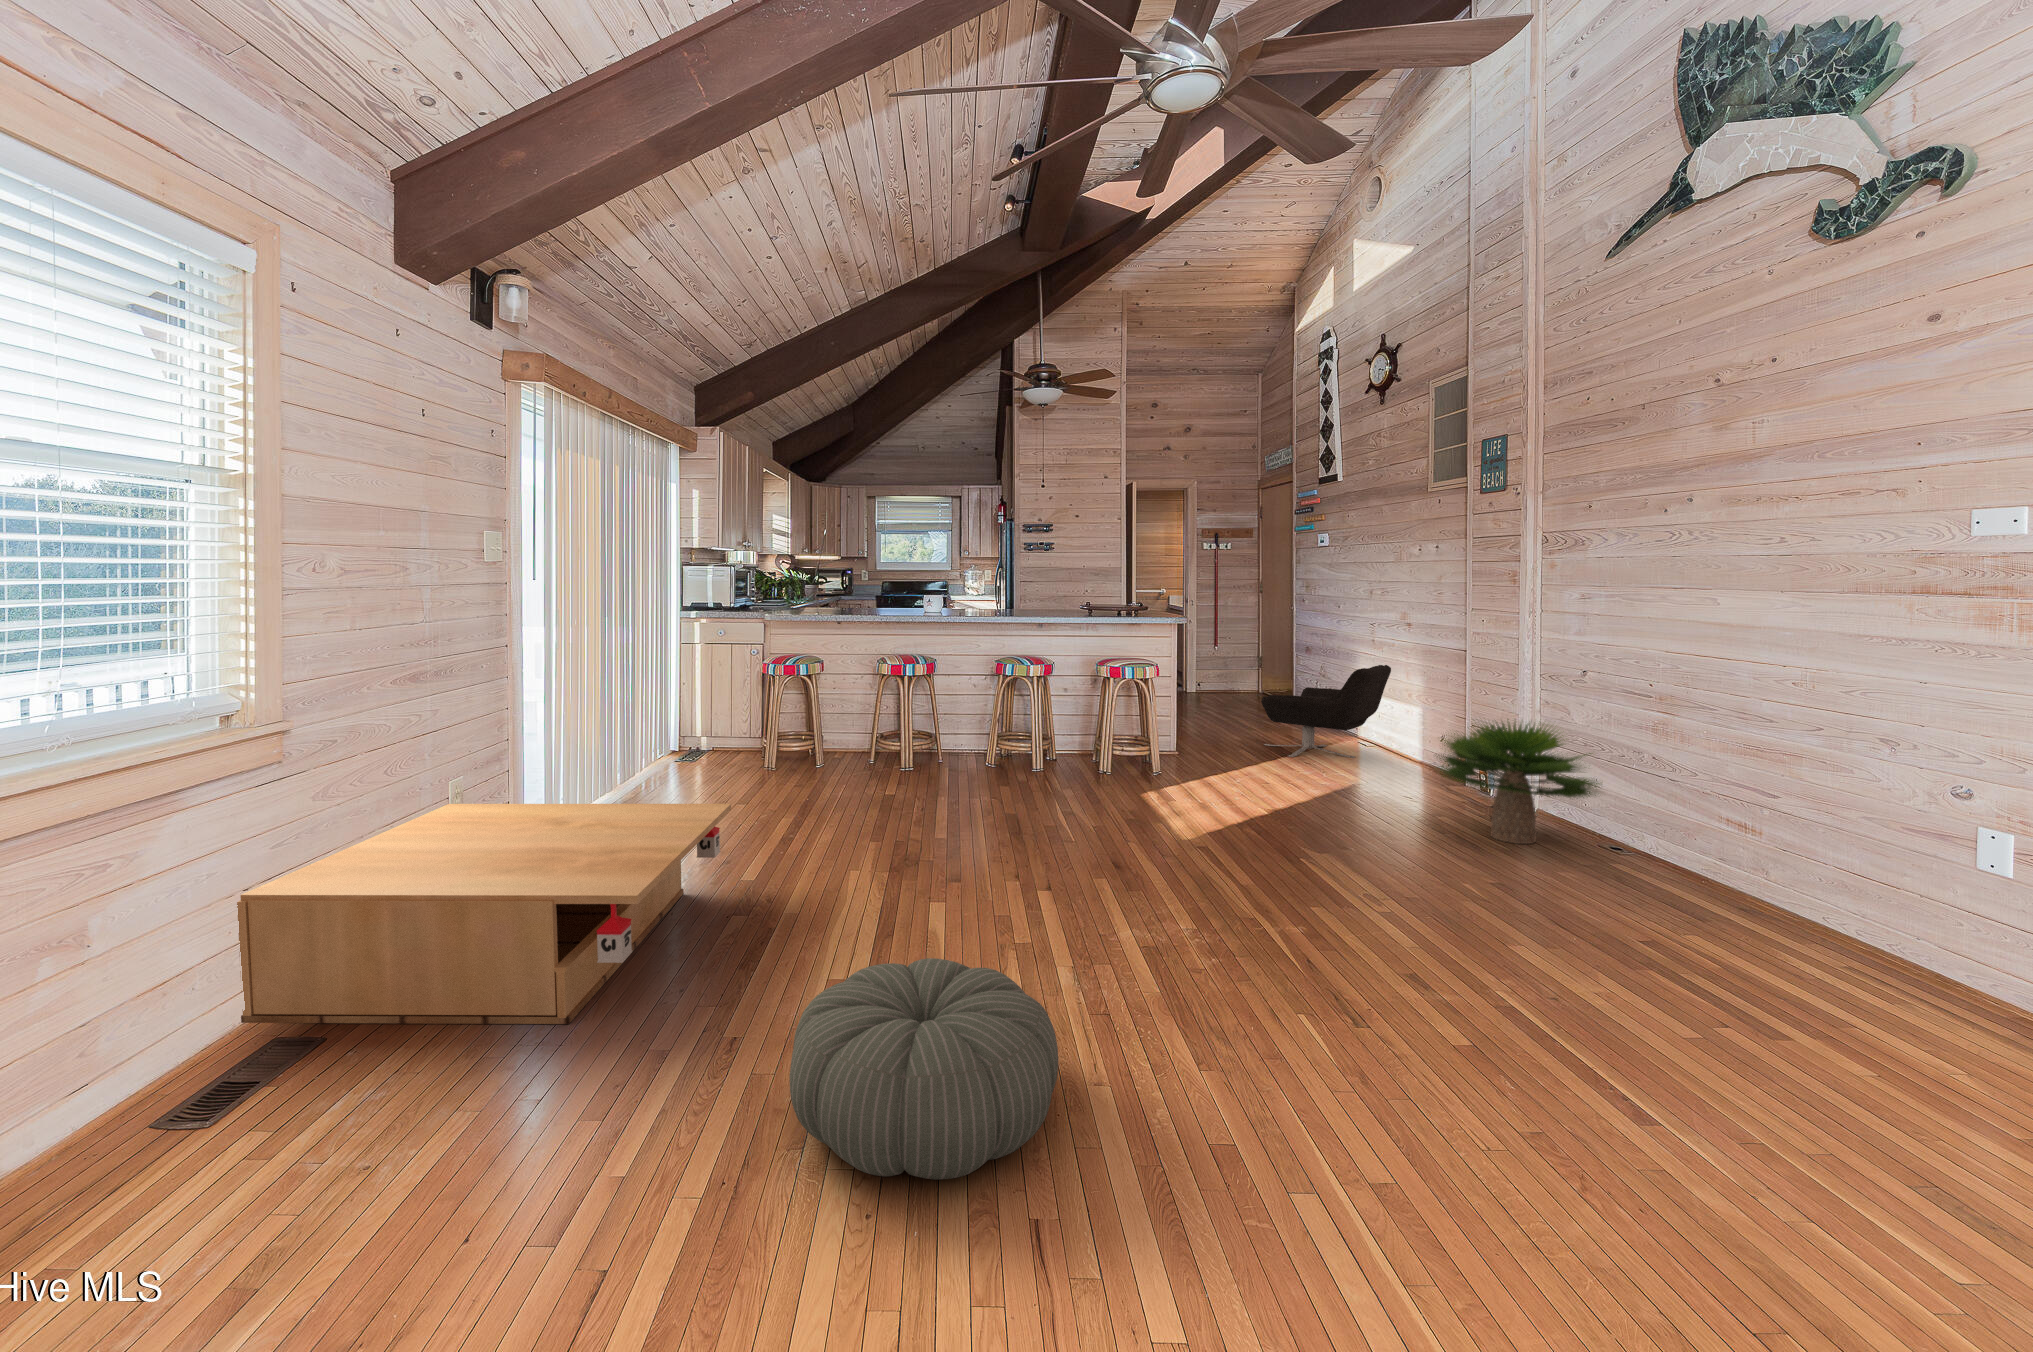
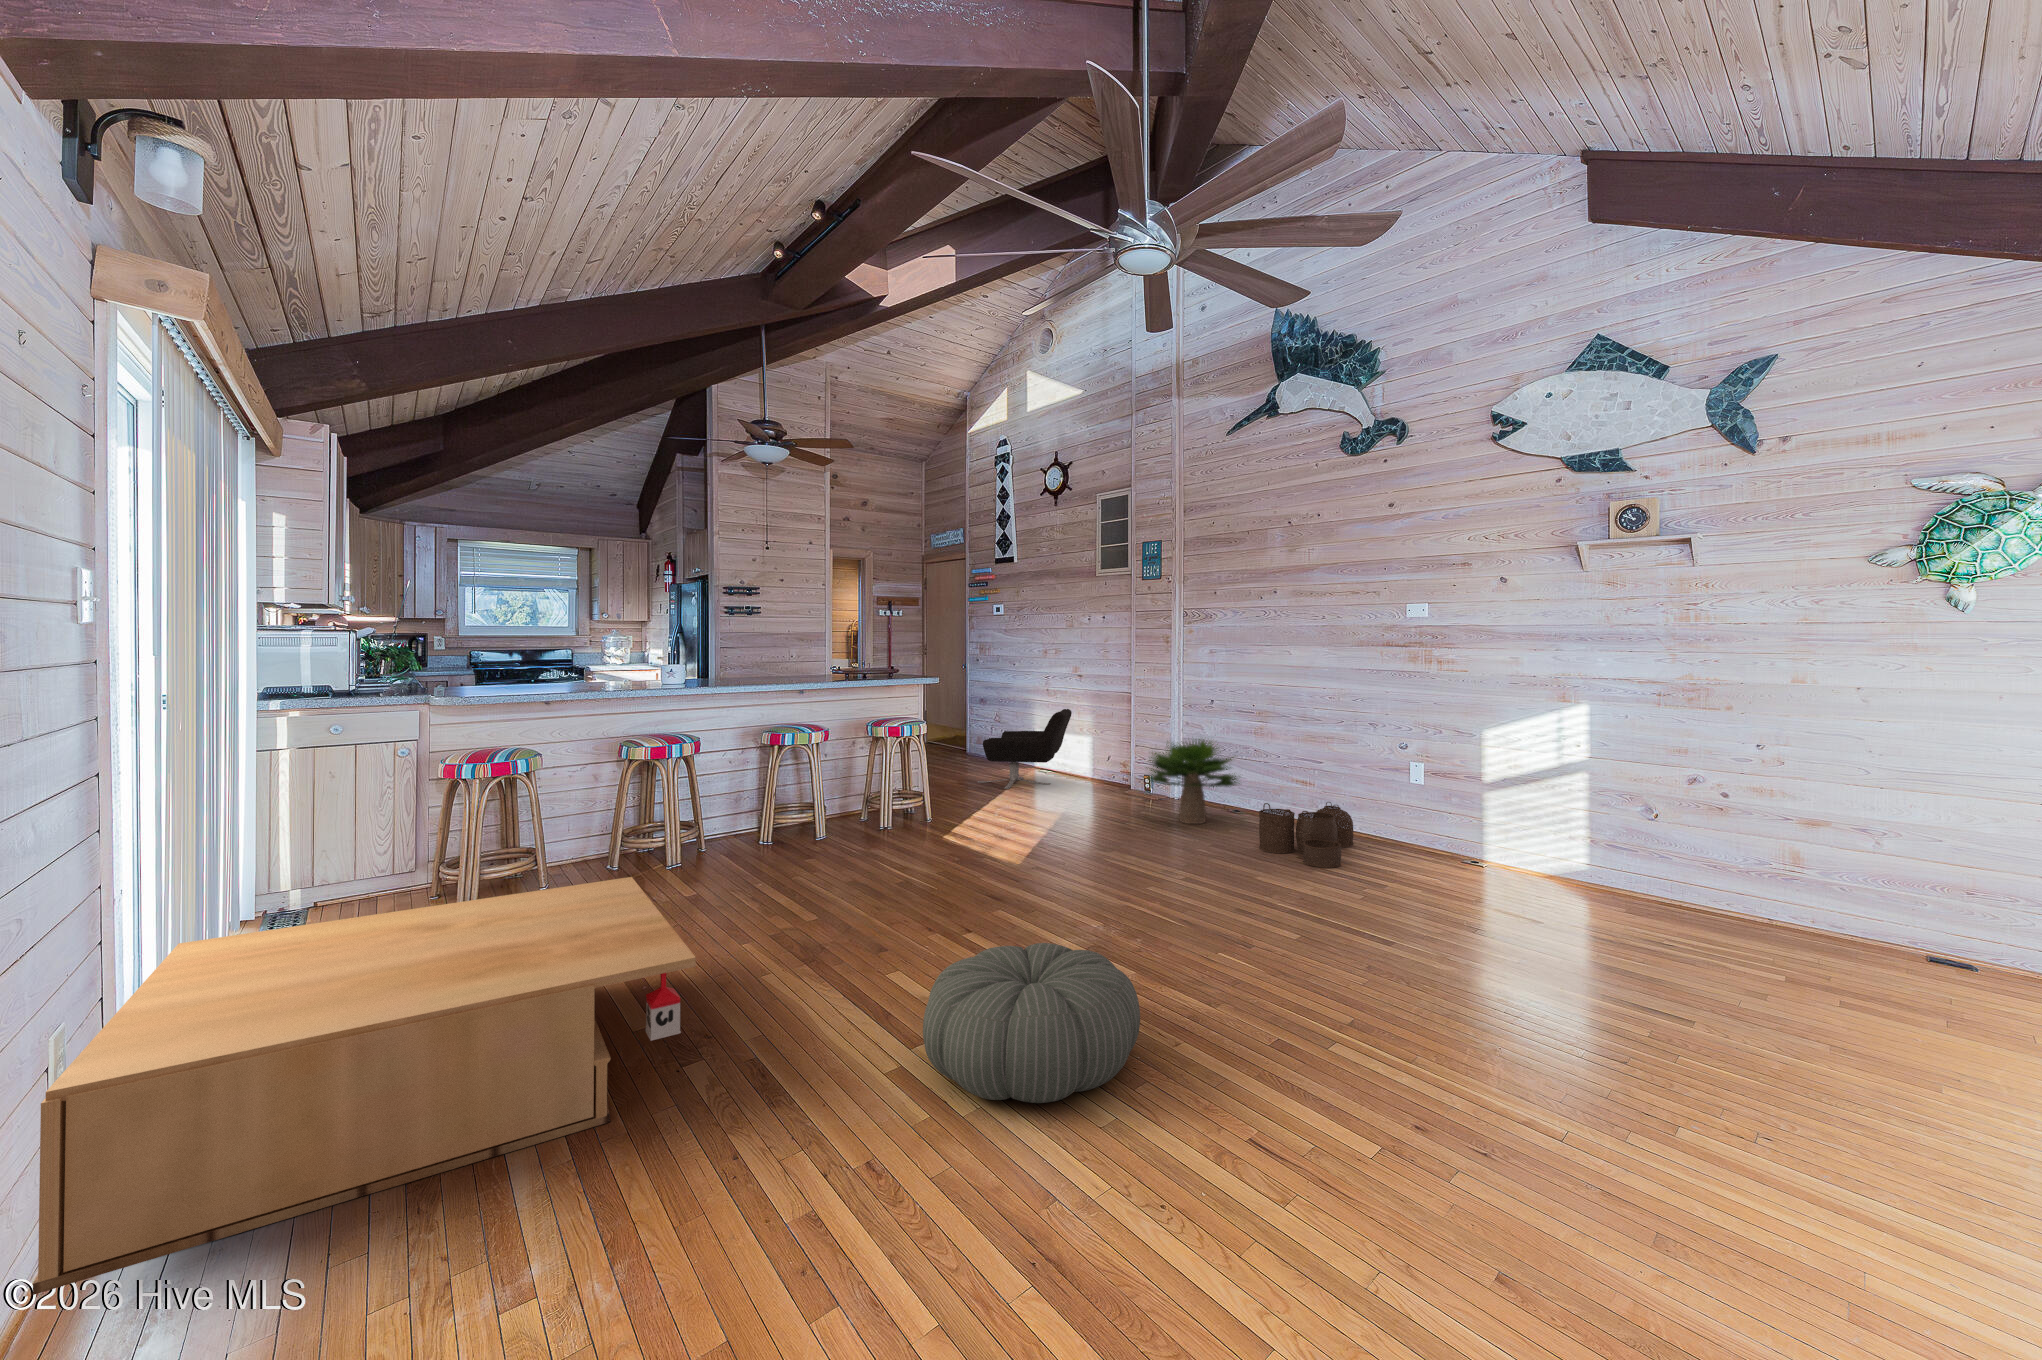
woven basket: none [1586,833,1801,963] -> present [1259,802,1353,868]

